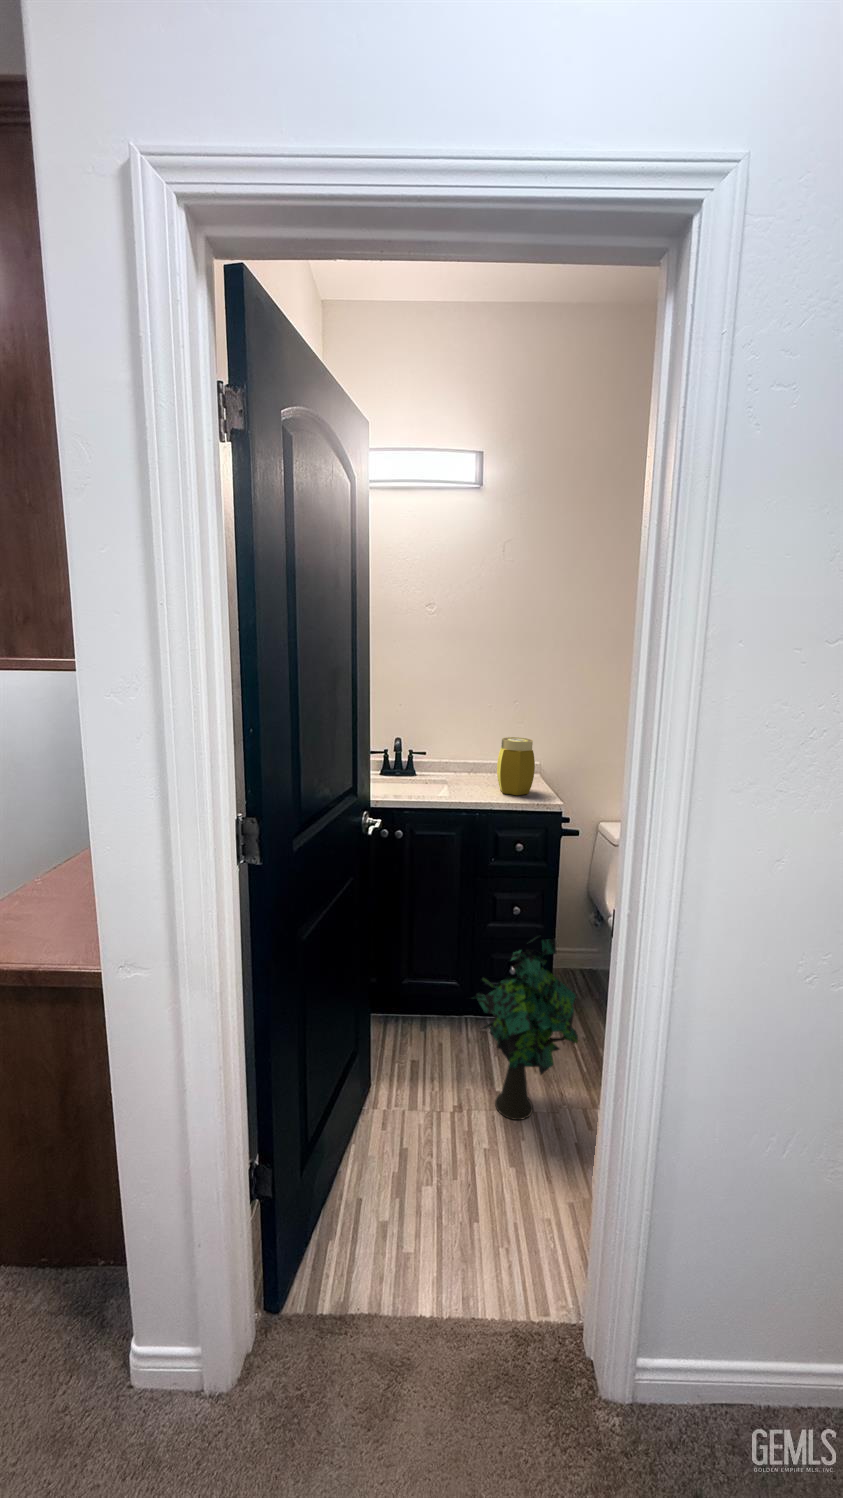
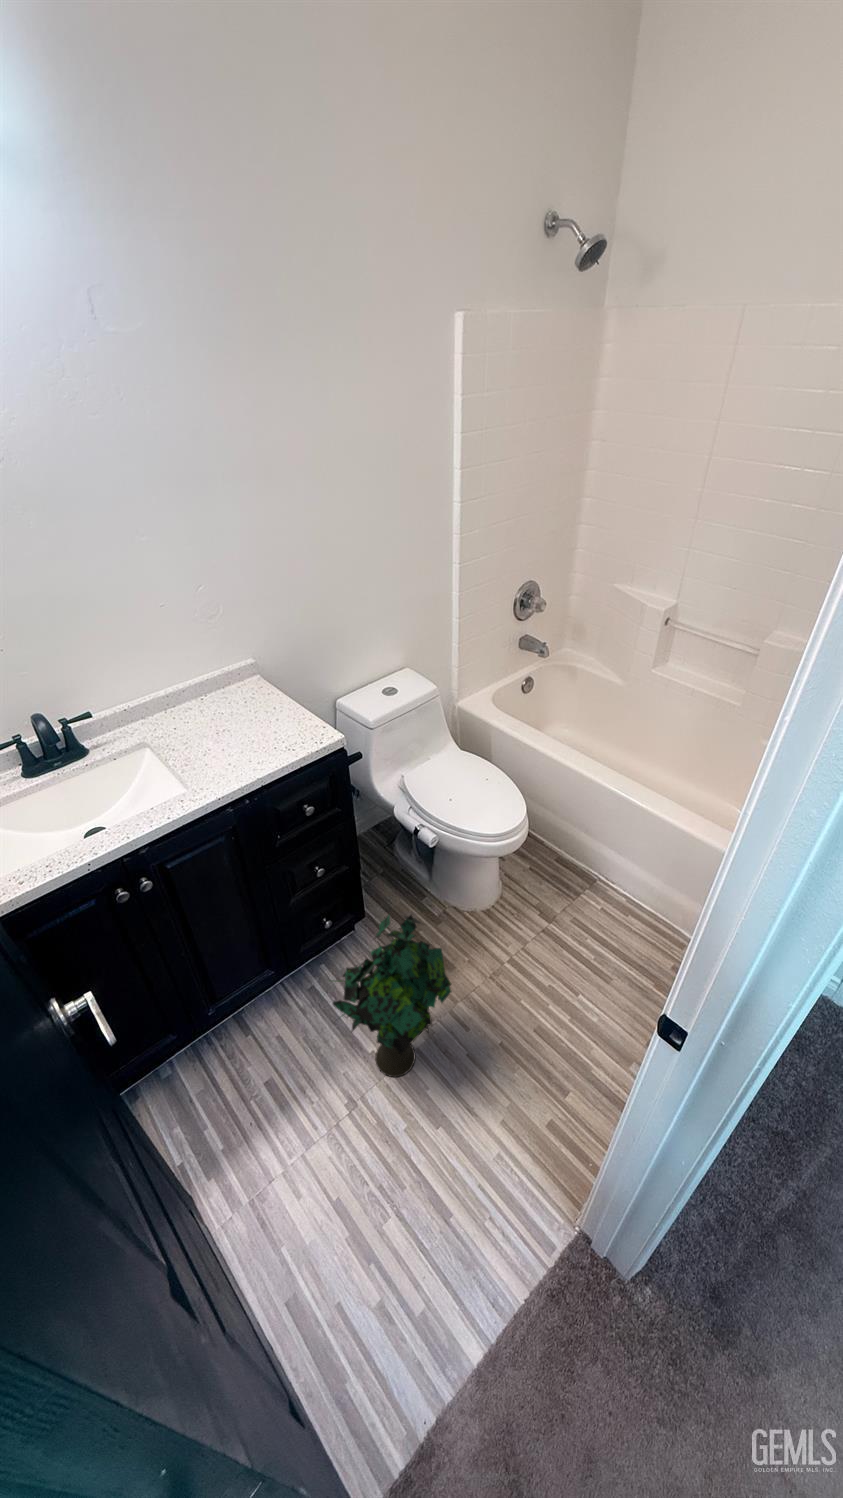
jar: present [497,737,535,795] -> none [209,646,271,735]

